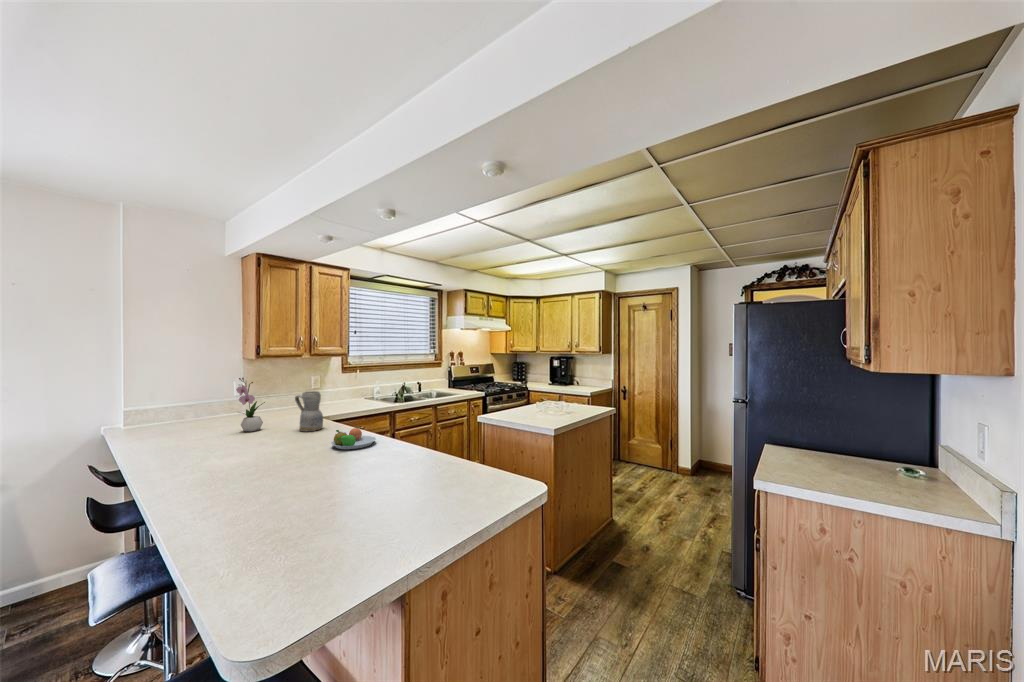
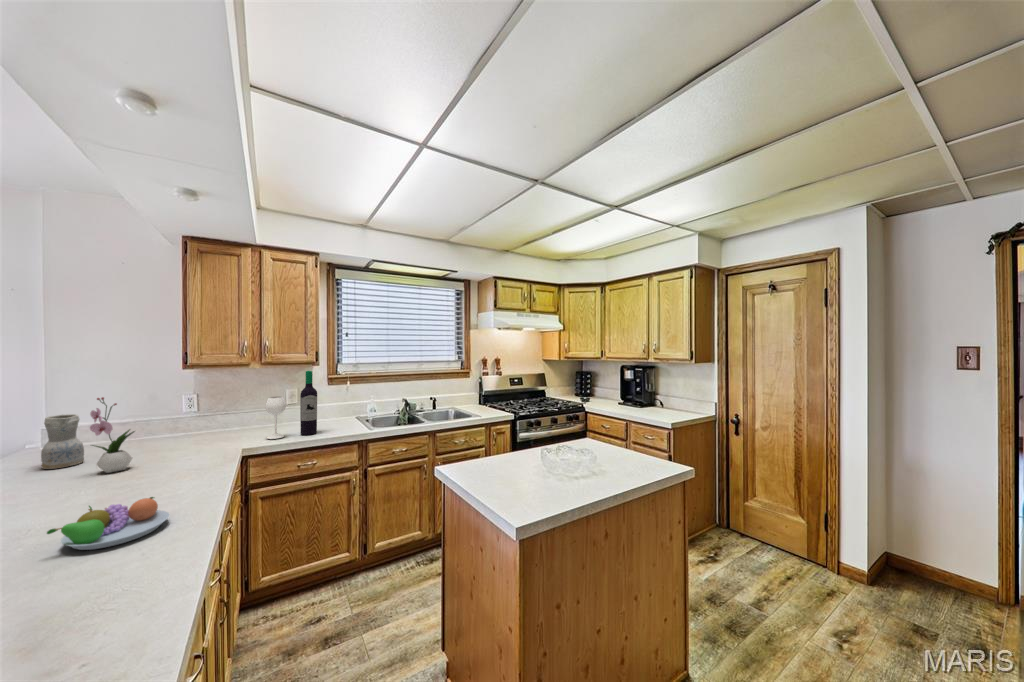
wine bottle: none [323,360,357,411] -> present [265,371,317,439]
ceramic pitcher: present [295,391,323,431] -> present [41,414,84,469]

